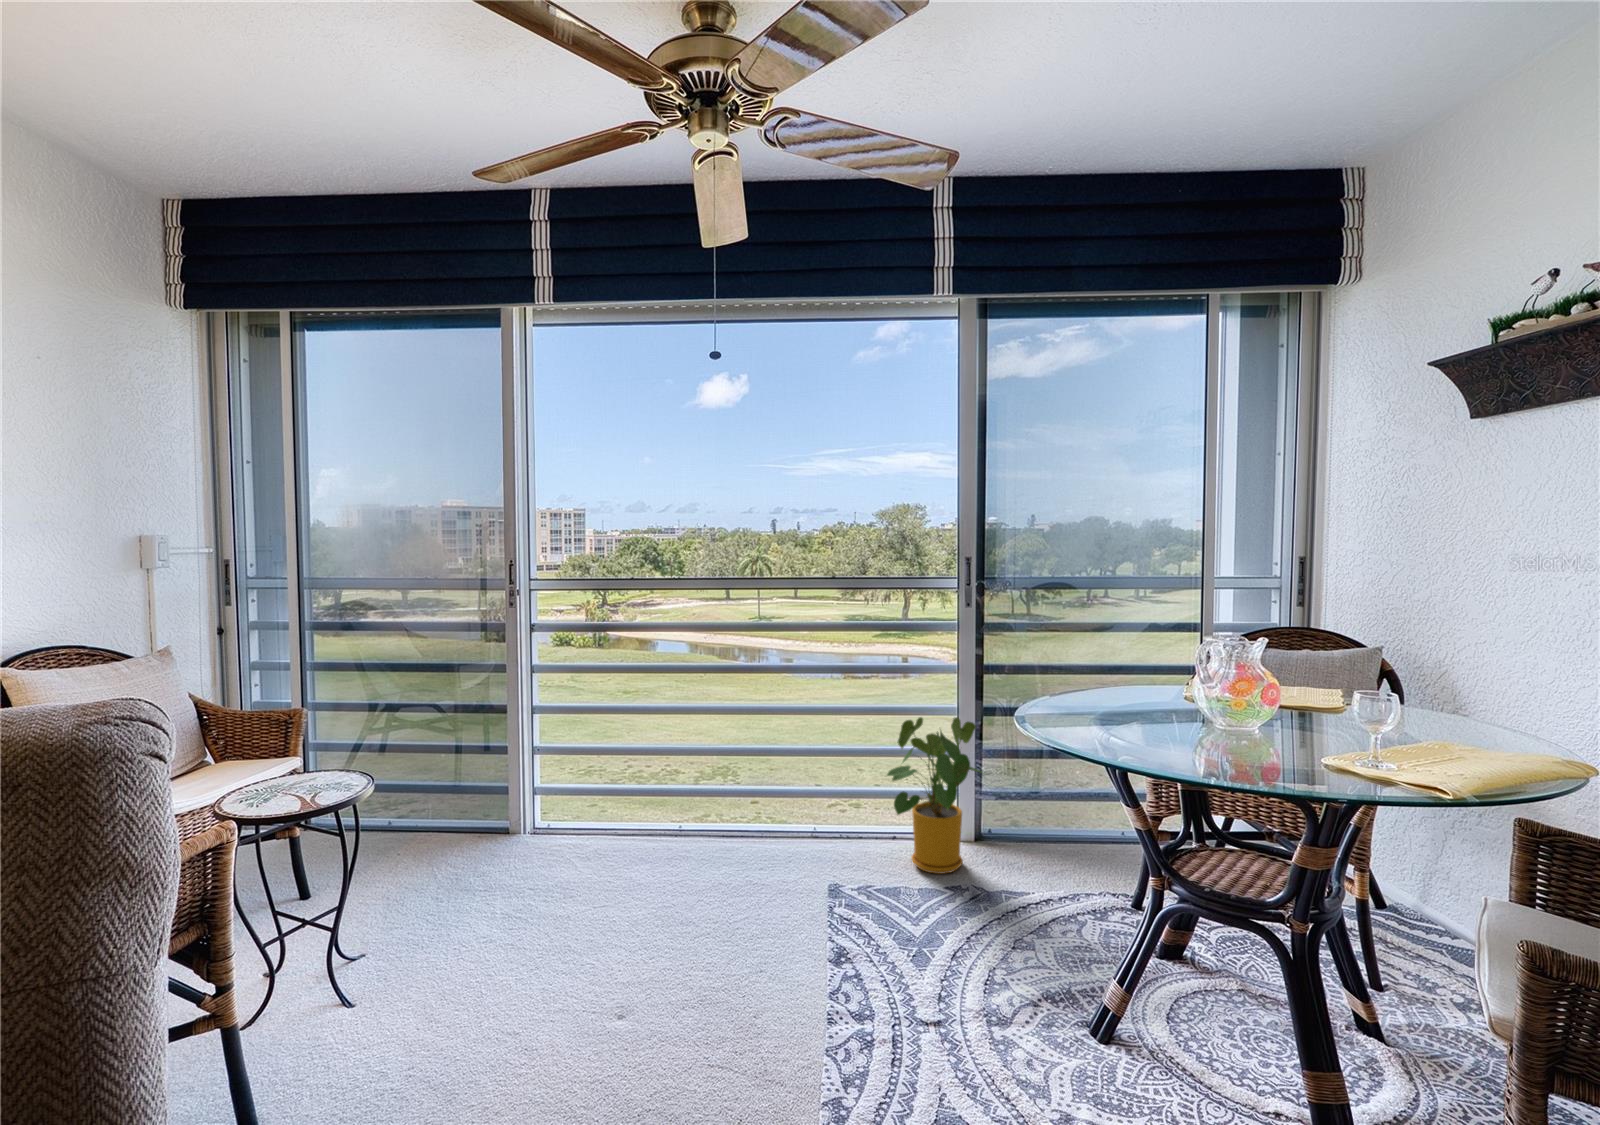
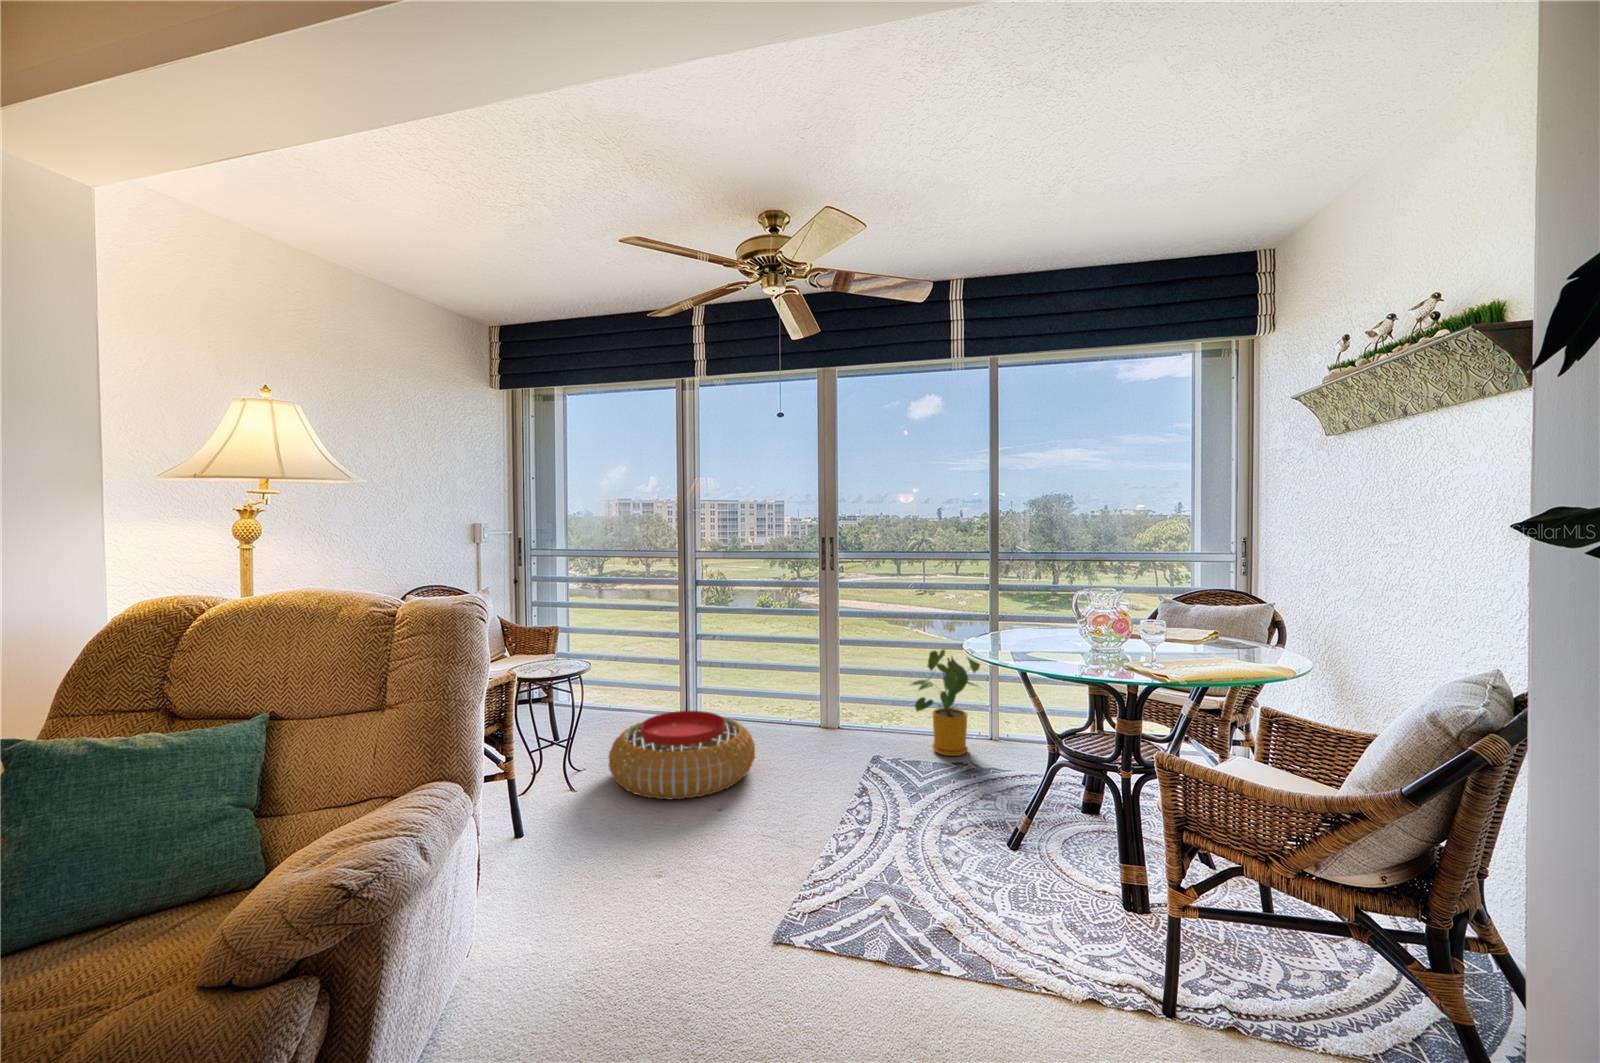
pouf: none [412,840,662,1008] -> present [609,711,755,799]

